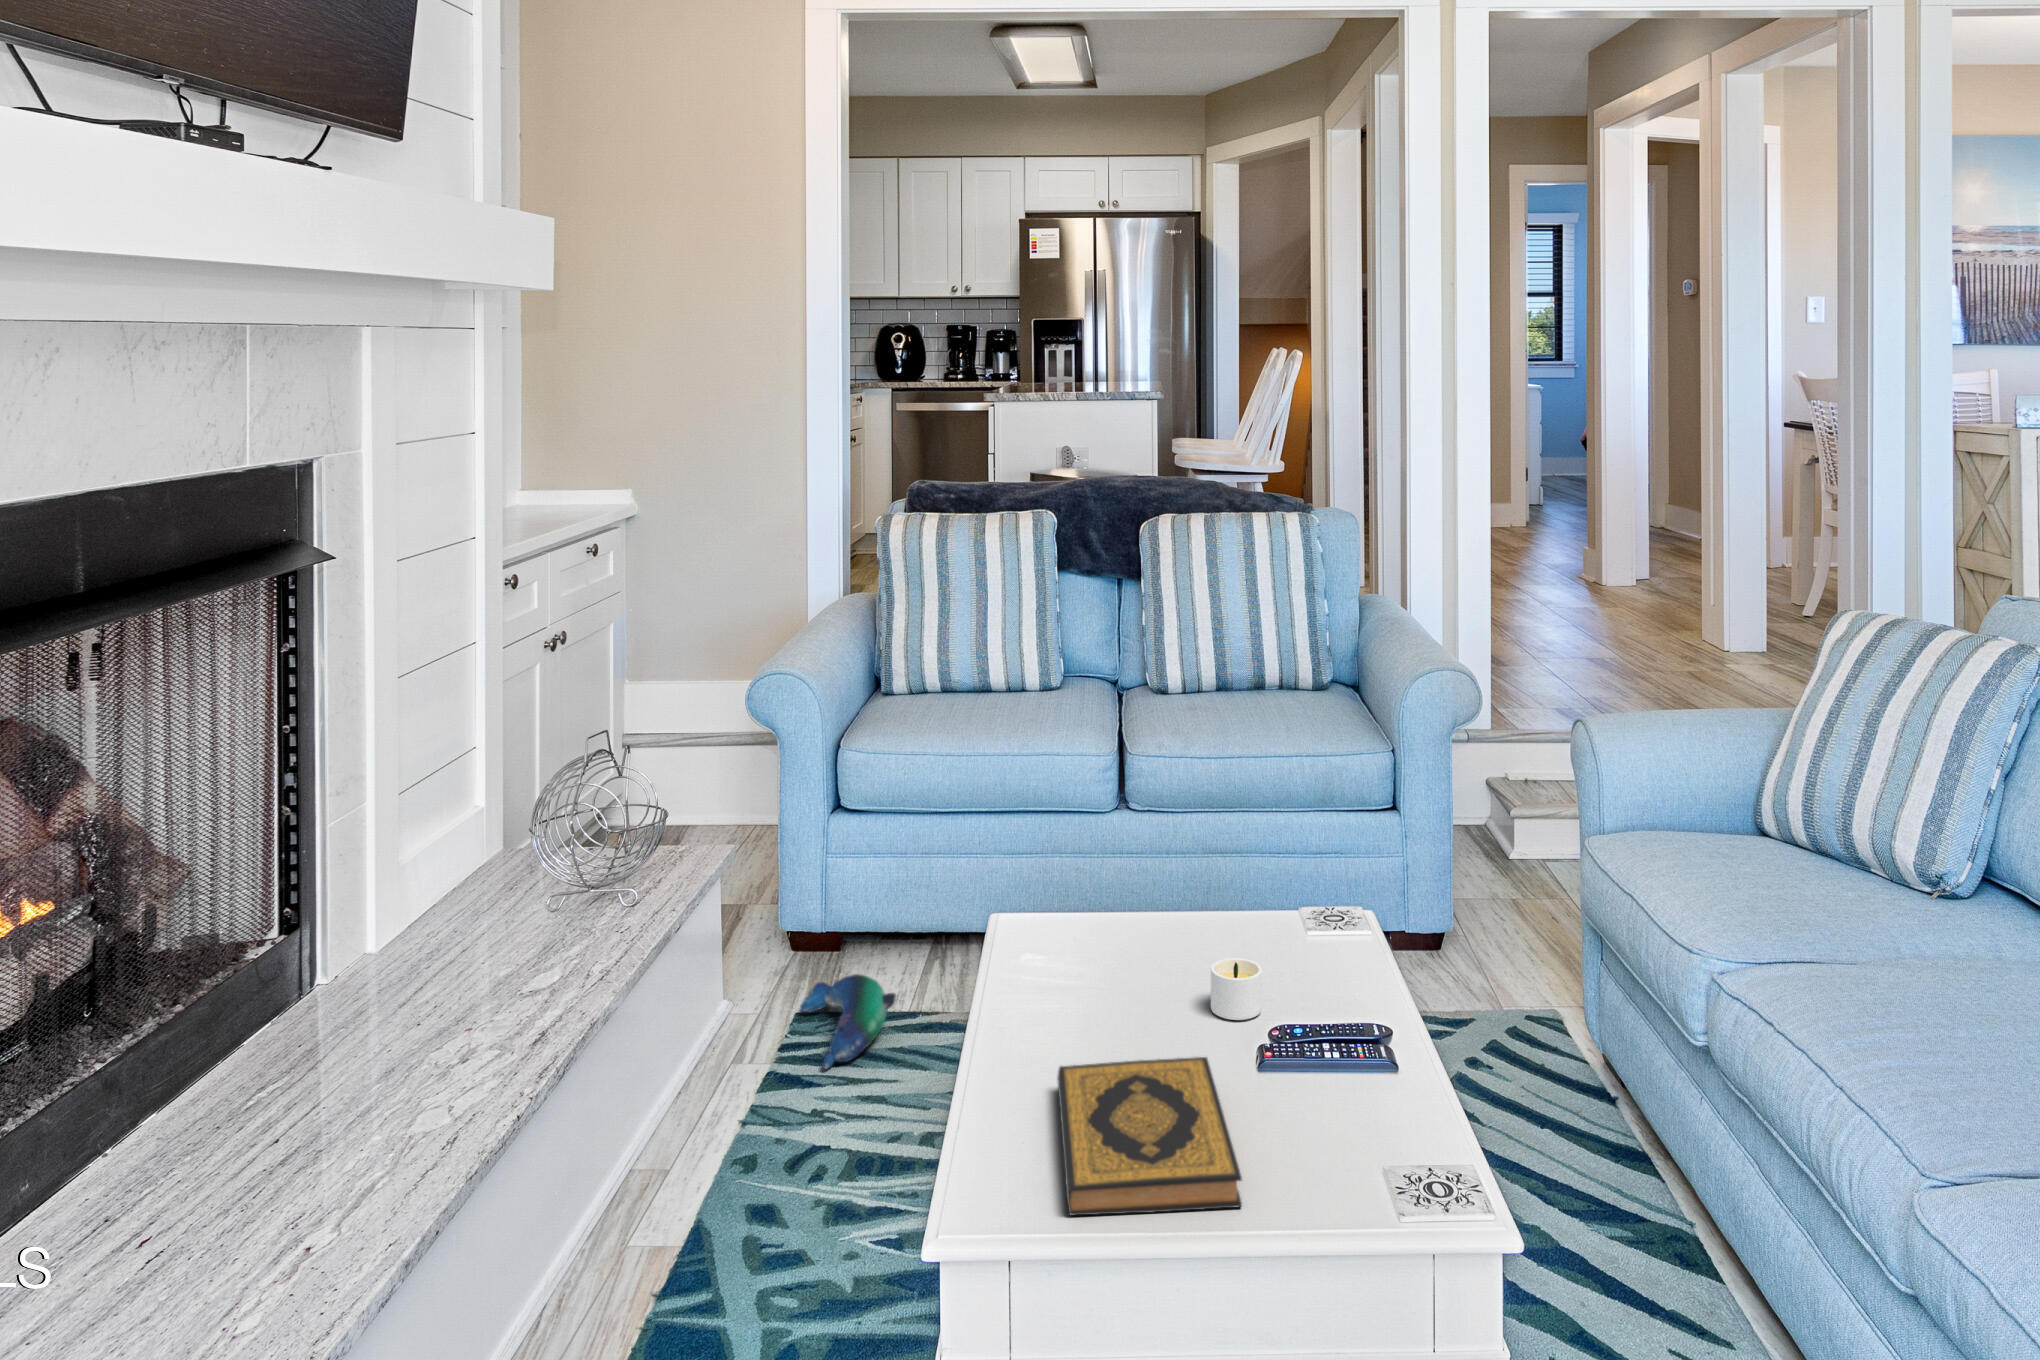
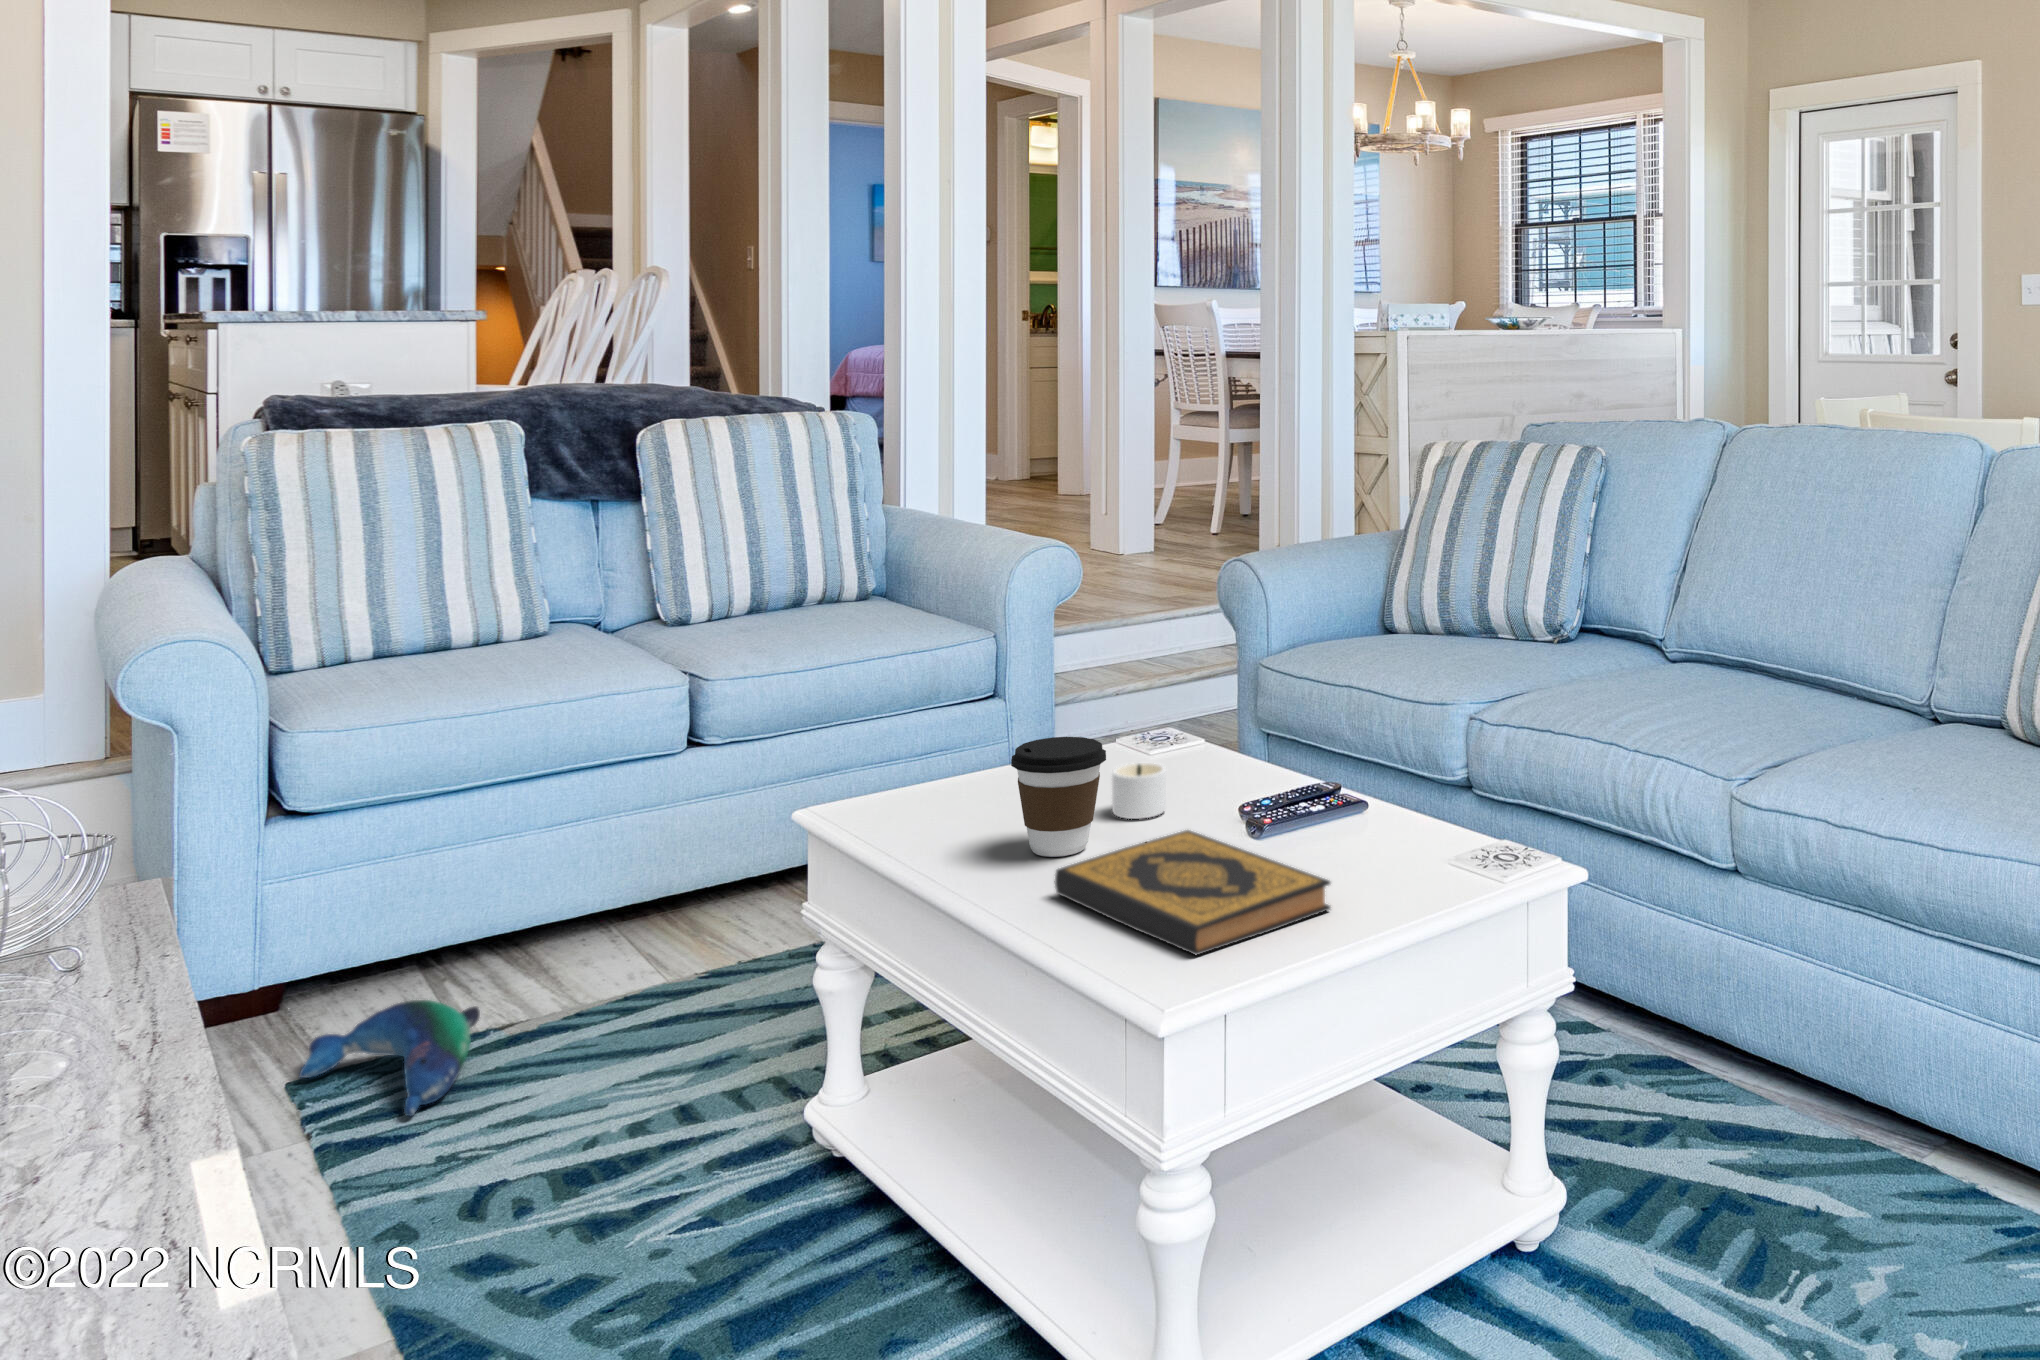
coffee cup: none [1082,923,1169,1044] -> present [1011,737,1106,857]

